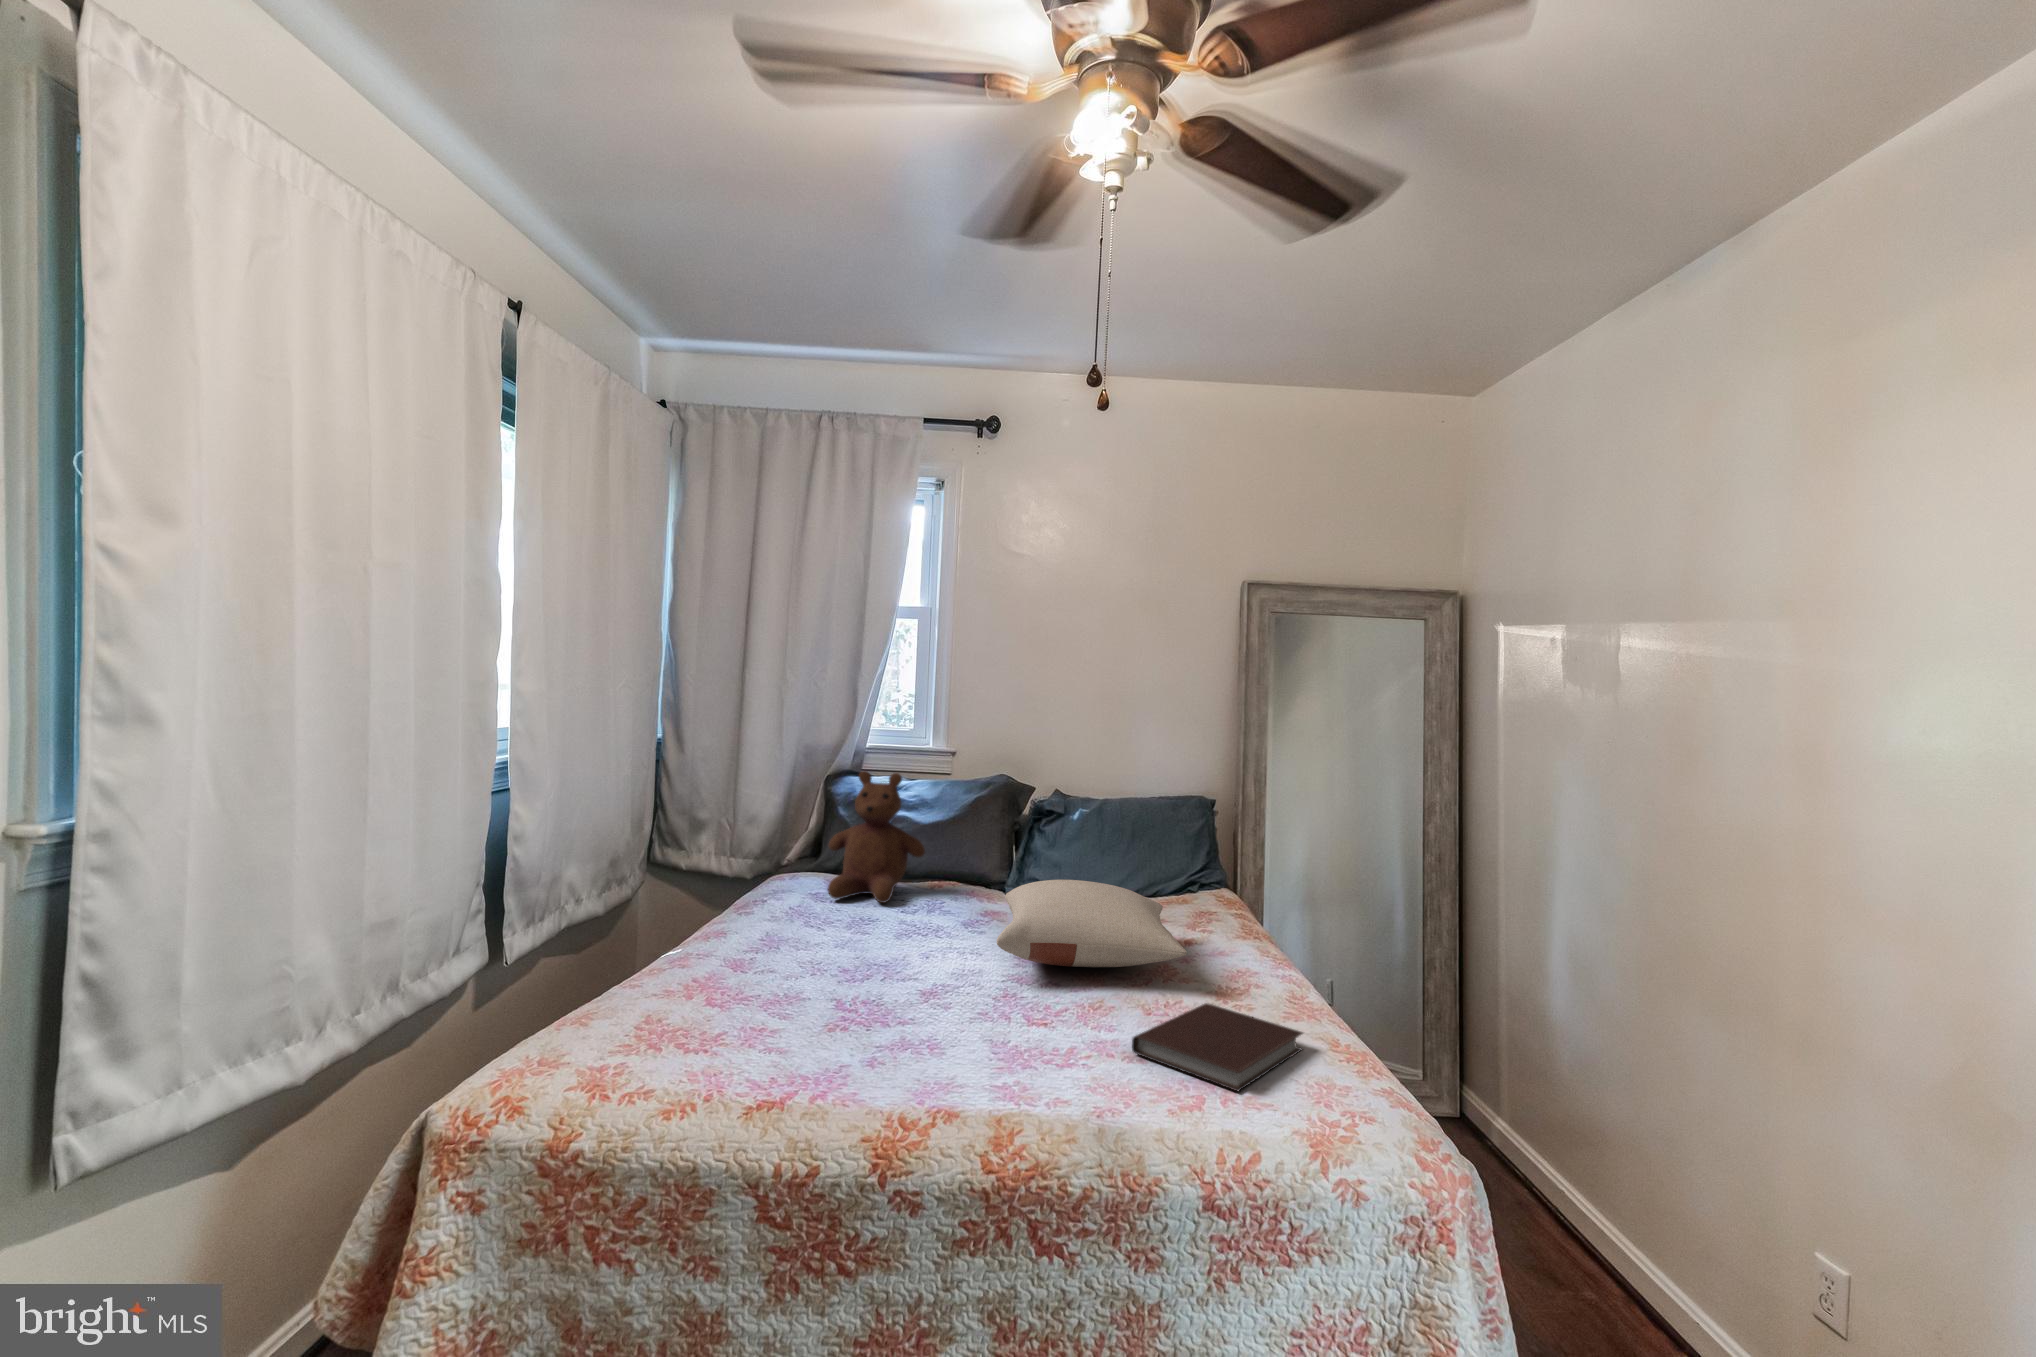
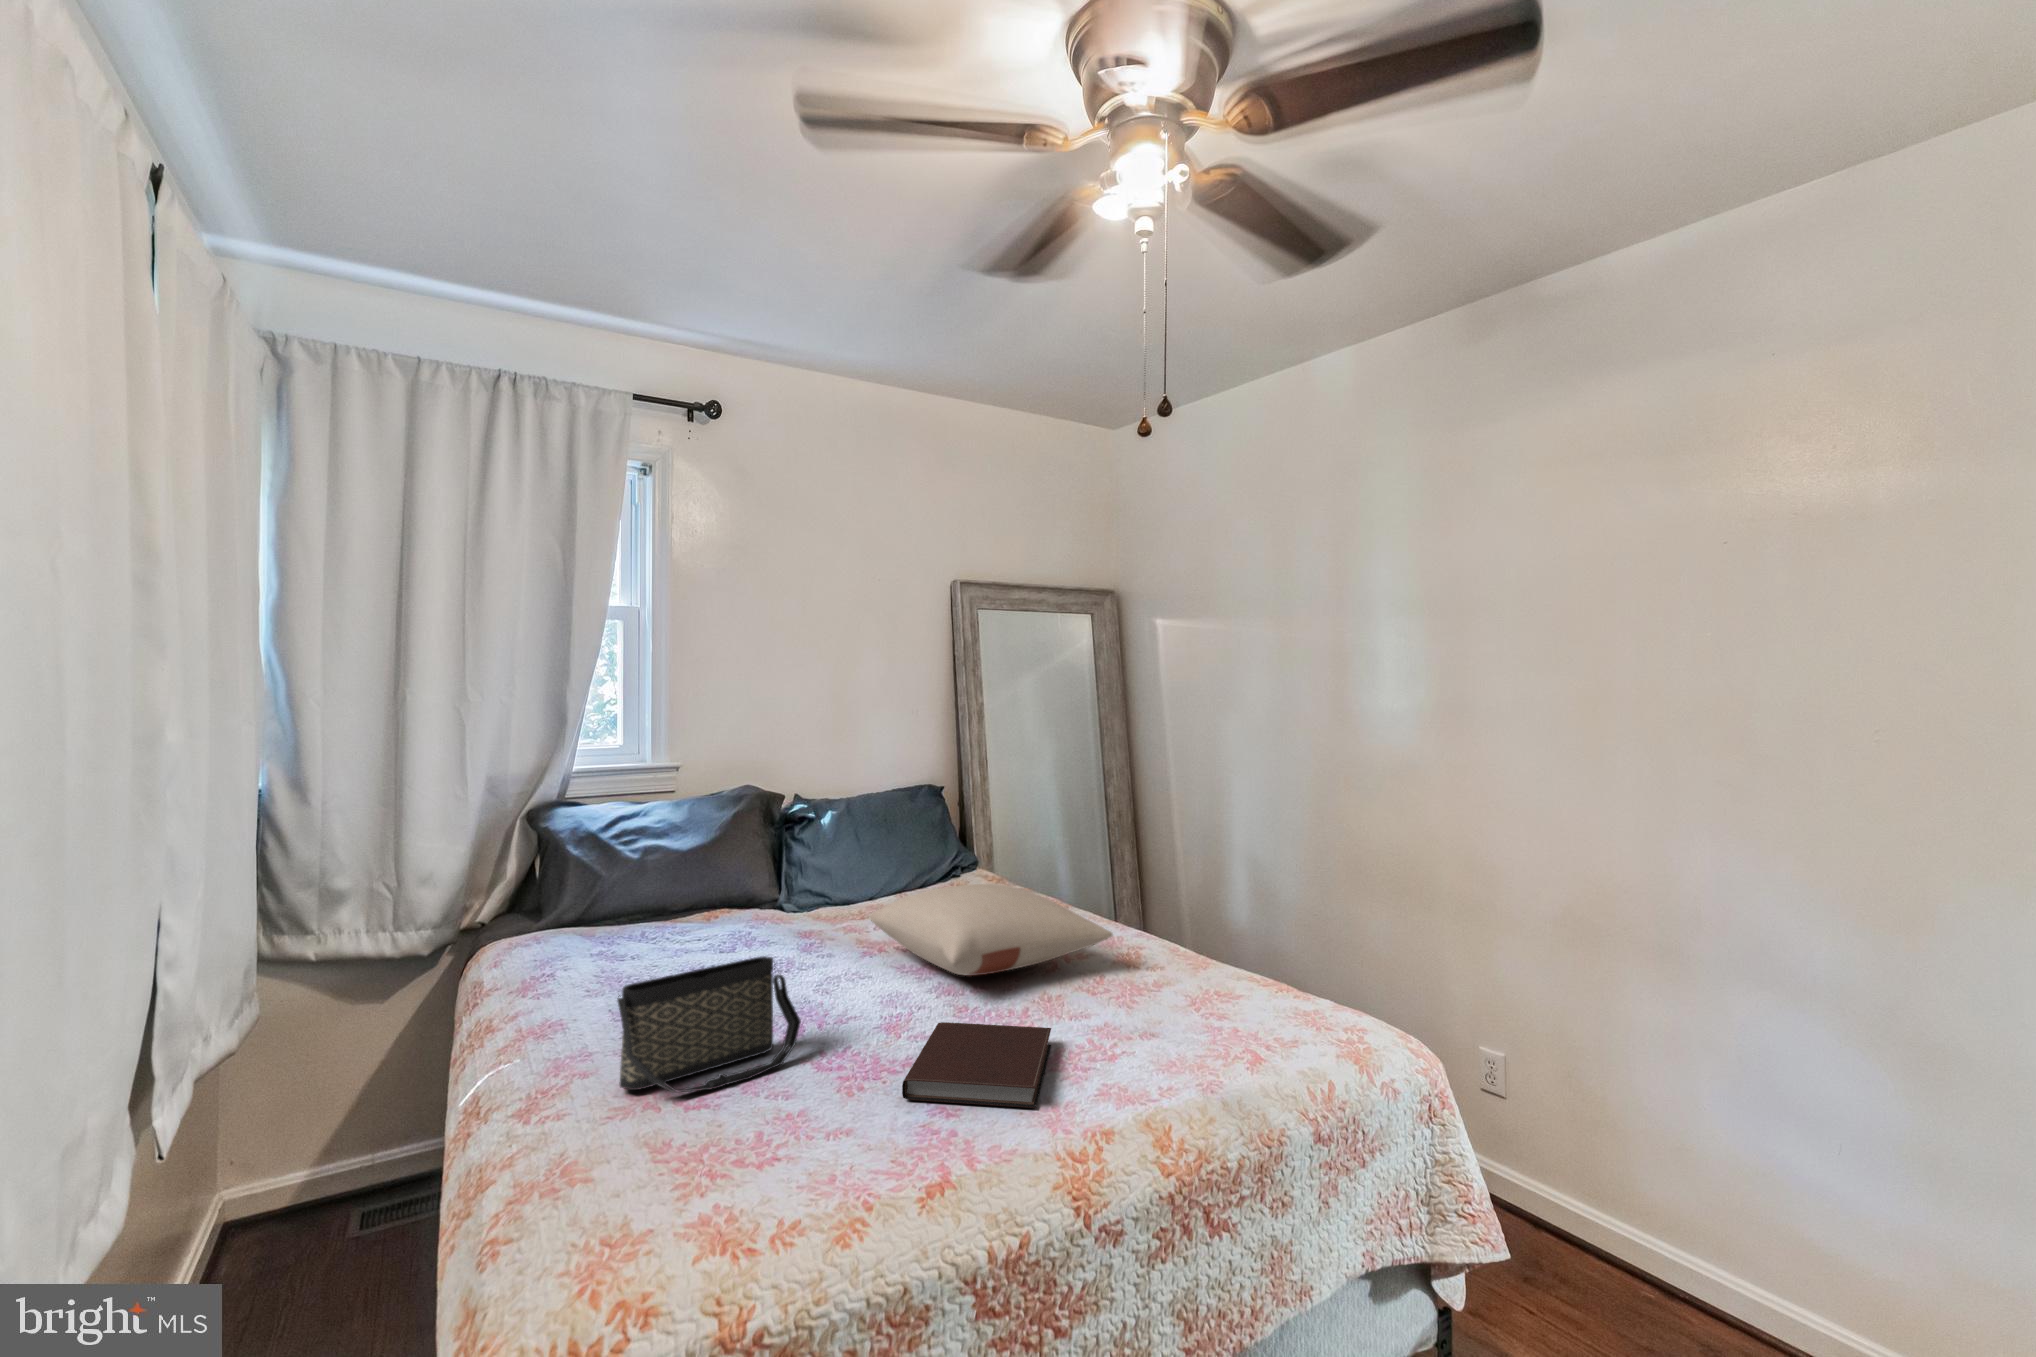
teddy bear: present [828,771,925,903] -> none [590,796,721,962]
handbag: none [692,901,834,994] -> present [617,956,801,1092]
notebook: present [1132,1003,1303,1091] -> present [902,1022,1051,1108]

